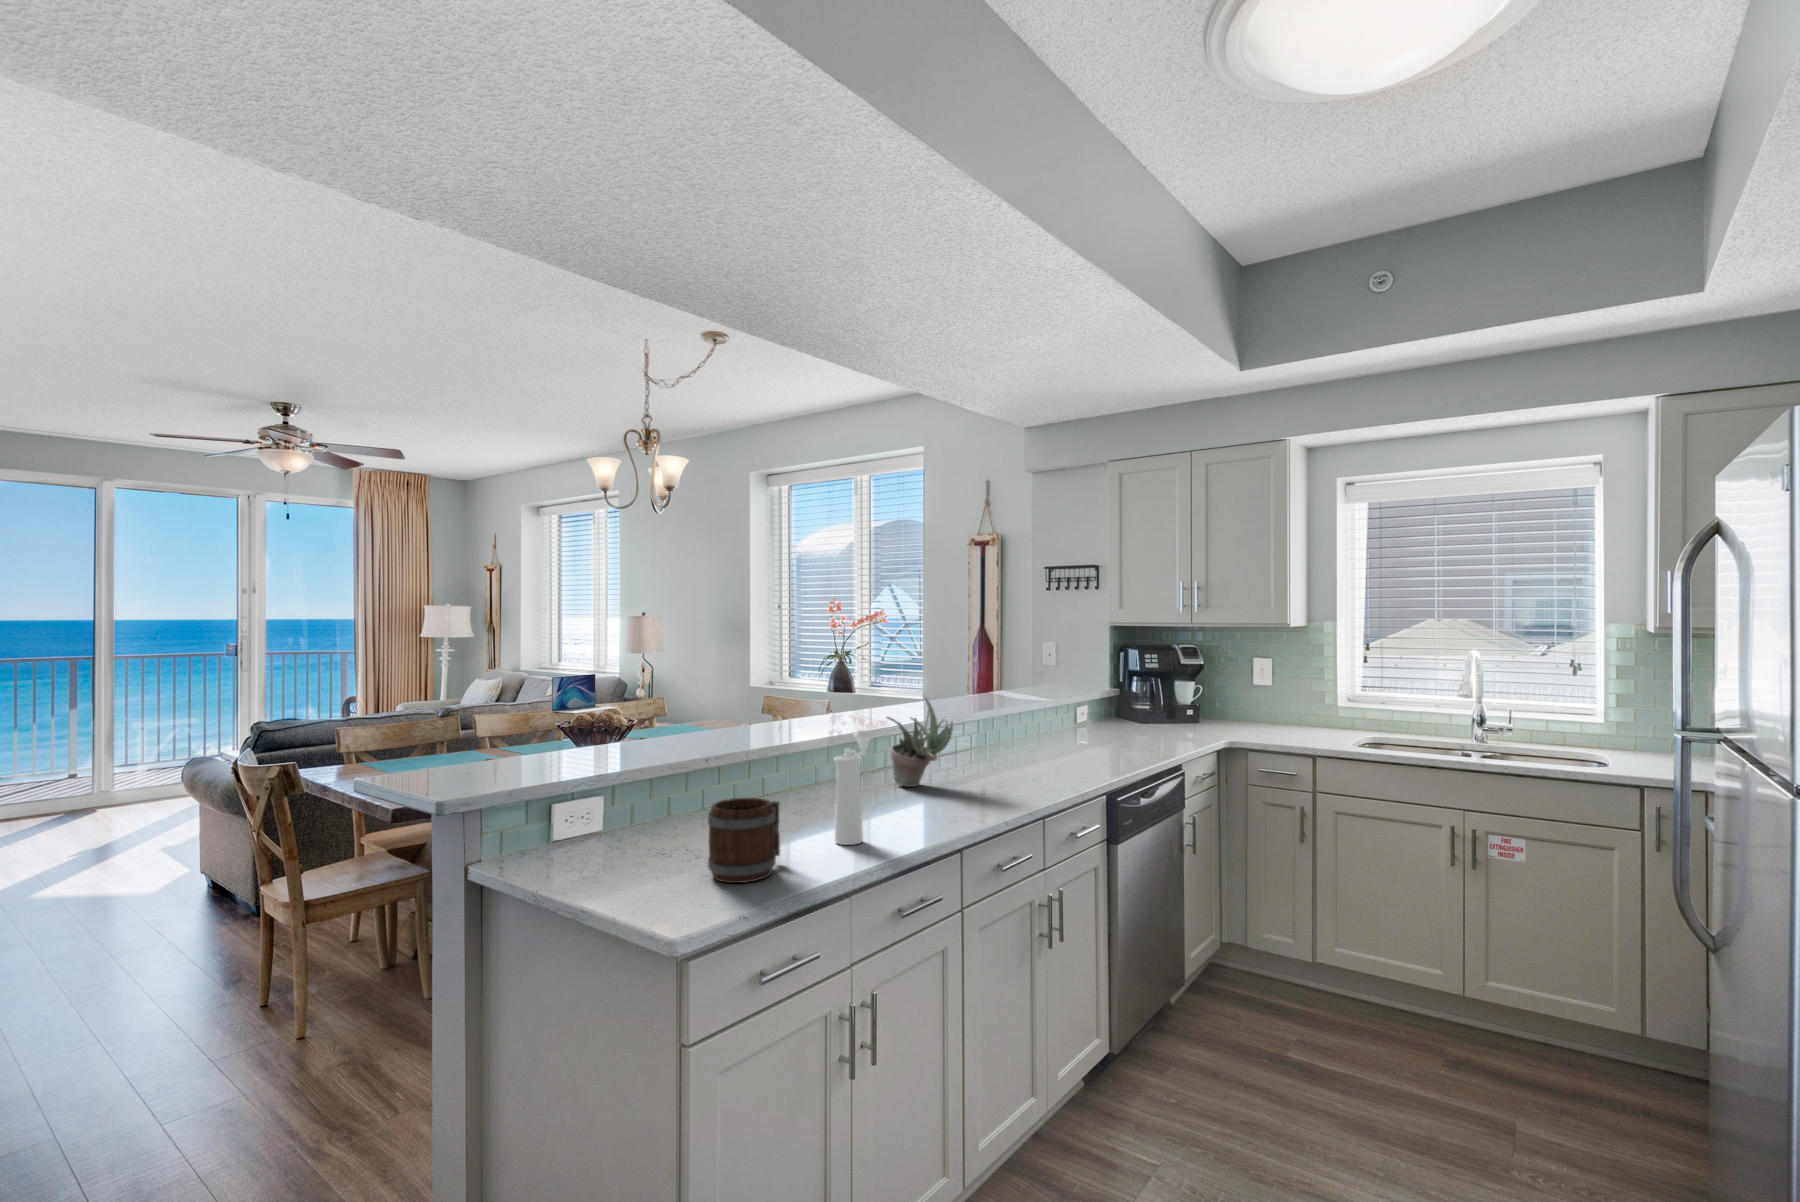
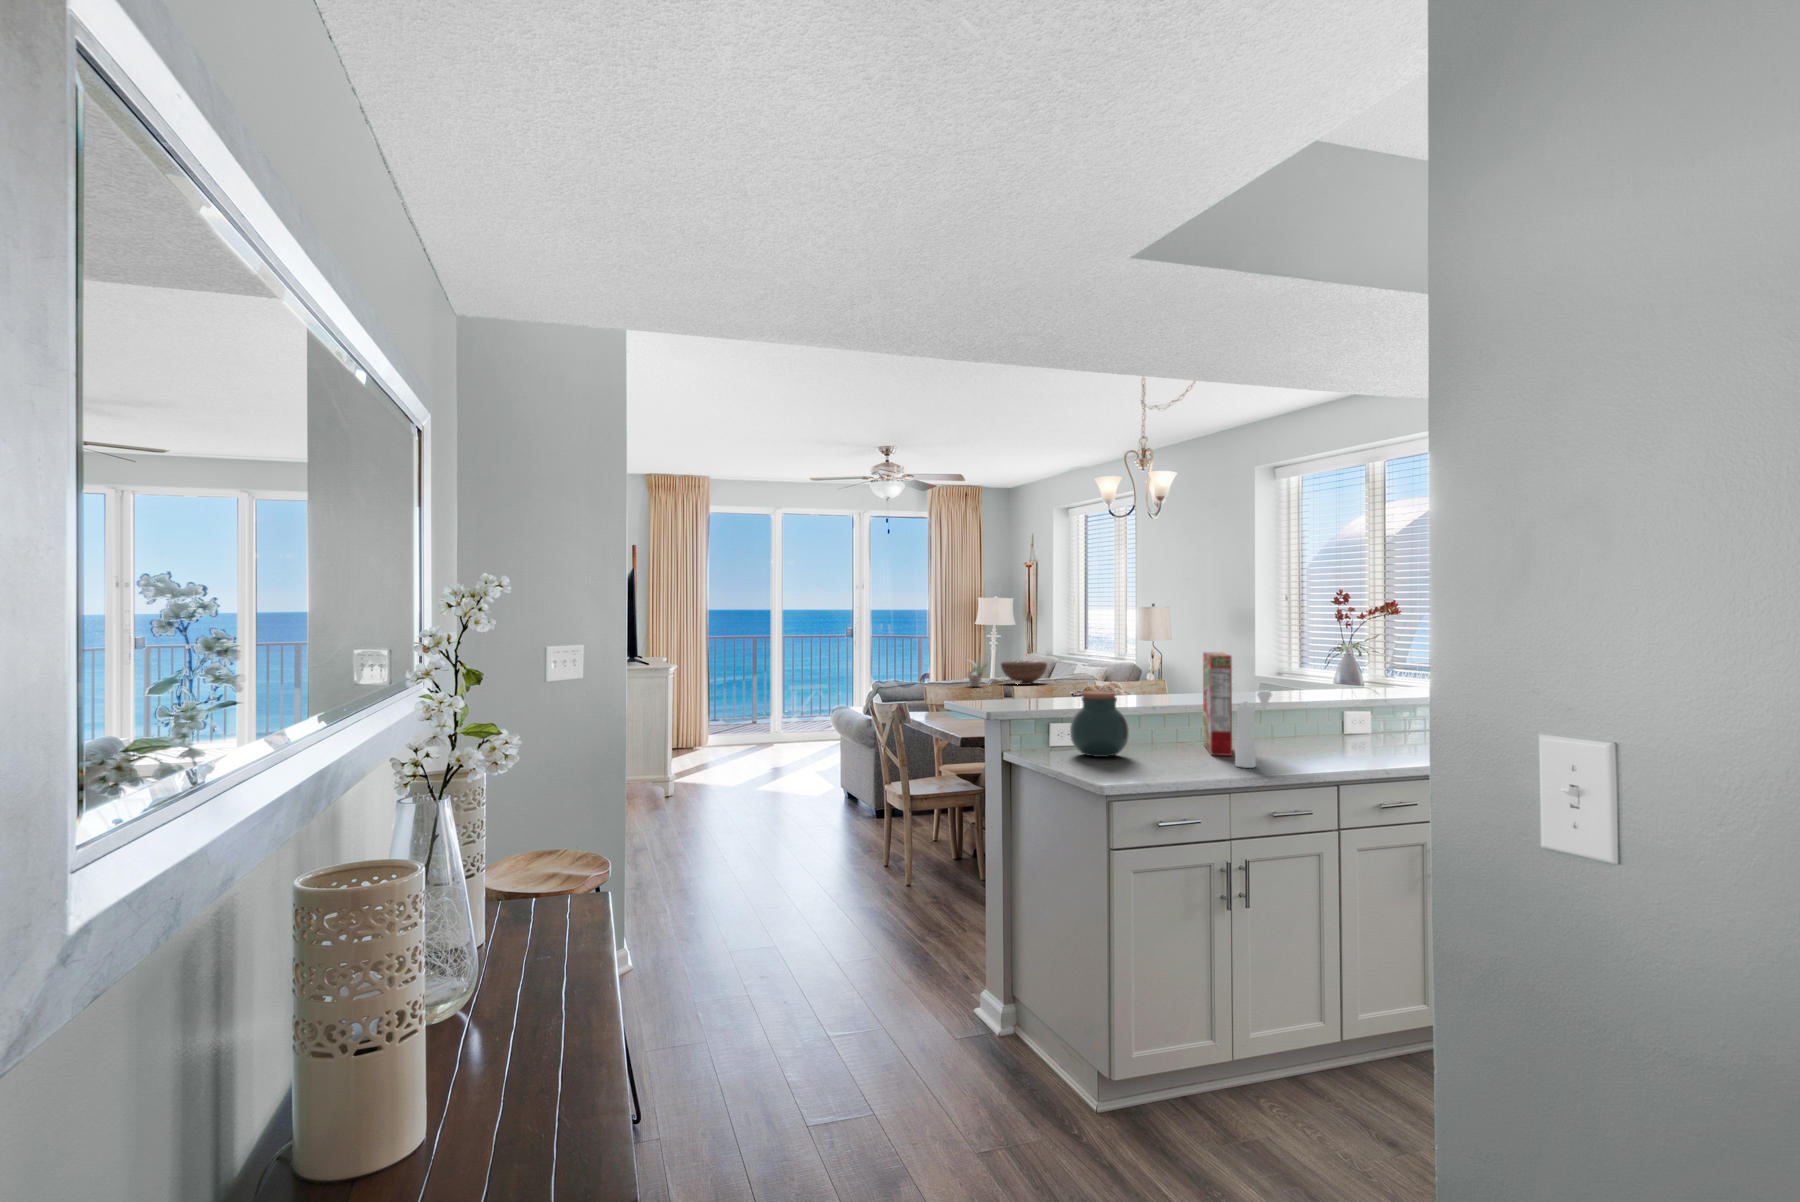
laptop: present [552,674,619,714] -> none [1075,658,1131,691]
cereal box: none [764,676,816,823] -> present [1203,652,1232,756]
fruit bowl: none [454,680,516,709] -> present [1001,661,1047,685]
succulent plant: present [887,698,953,787] -> present [967,658,987,687]
jar: none [584,747,678,854] -> present [1070,691,1129,757]
mug: present [708,798,780,883] -> none [1139,724,1189,774]

